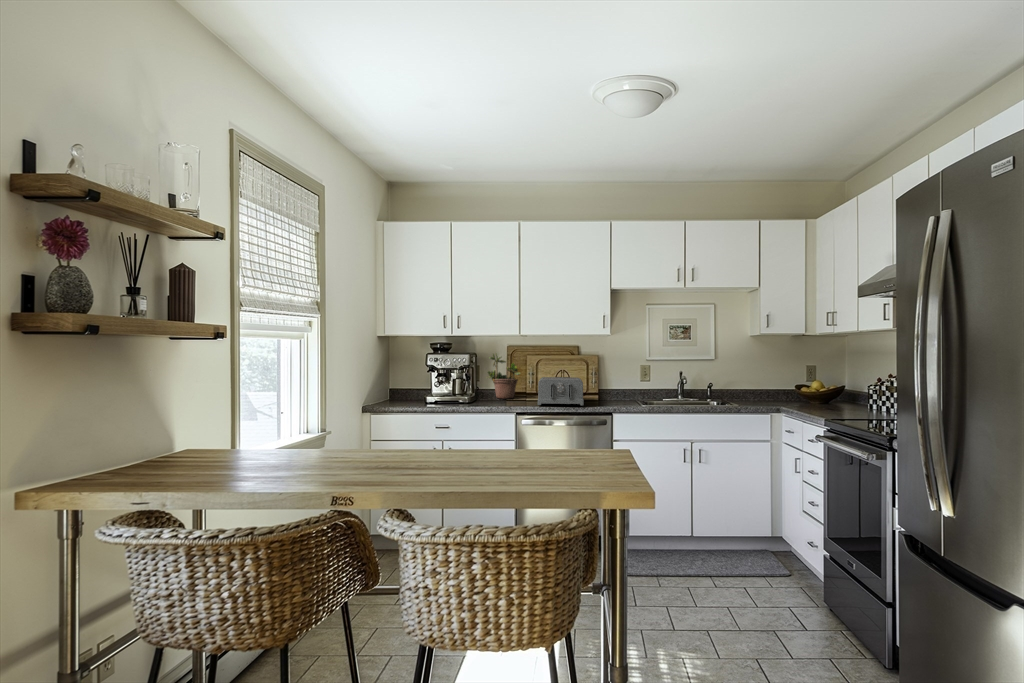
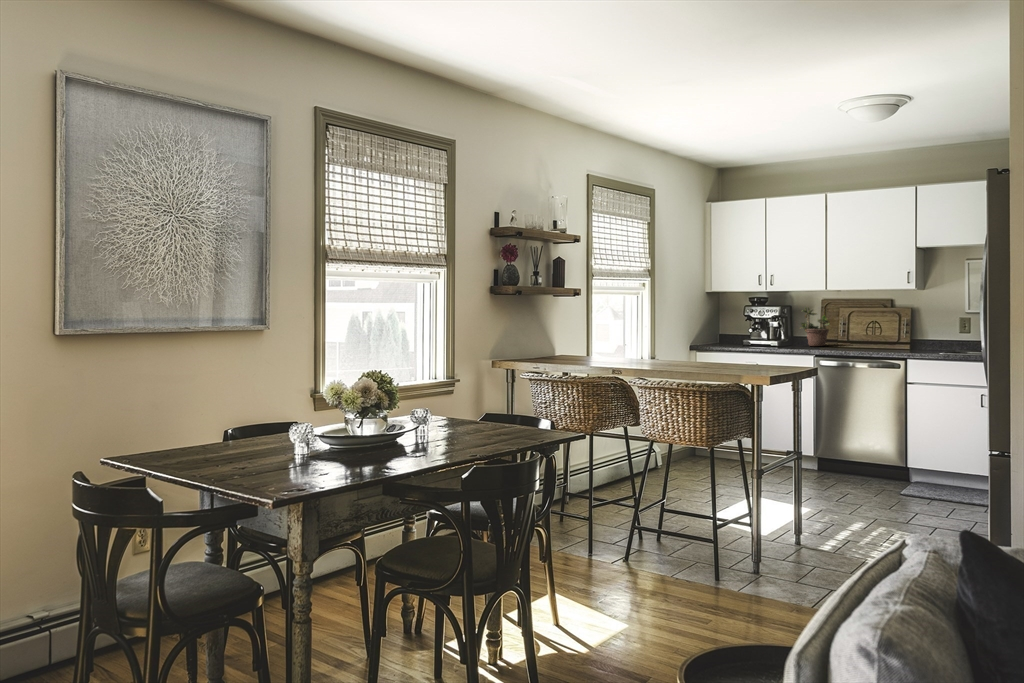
toaster: present [538,377,584,405] -> none [837,328,889,351]

